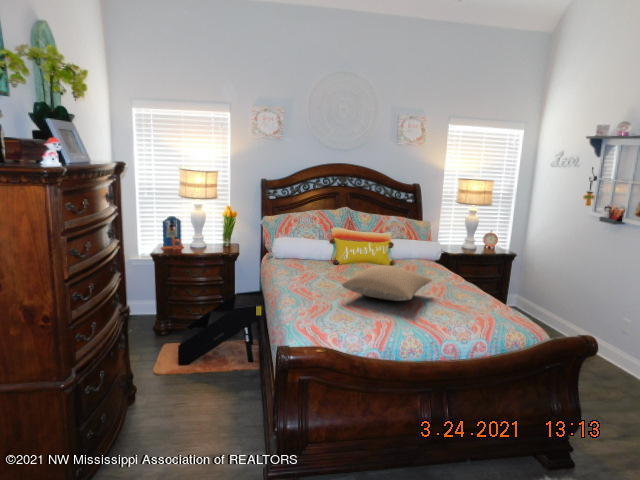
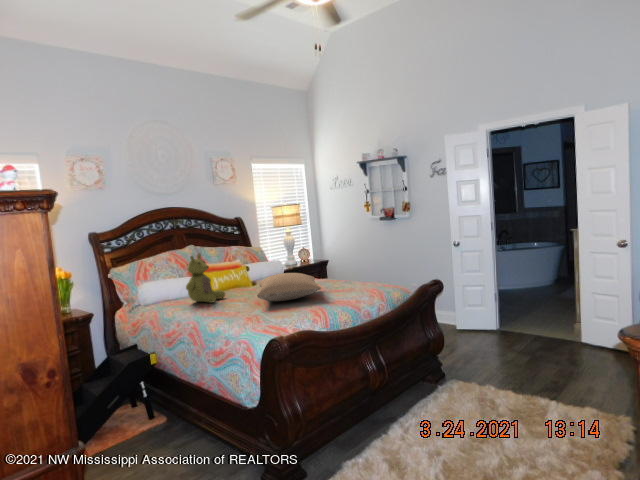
stuffed bear: none [303,221,342,275] -> present [186,254,225,303]

